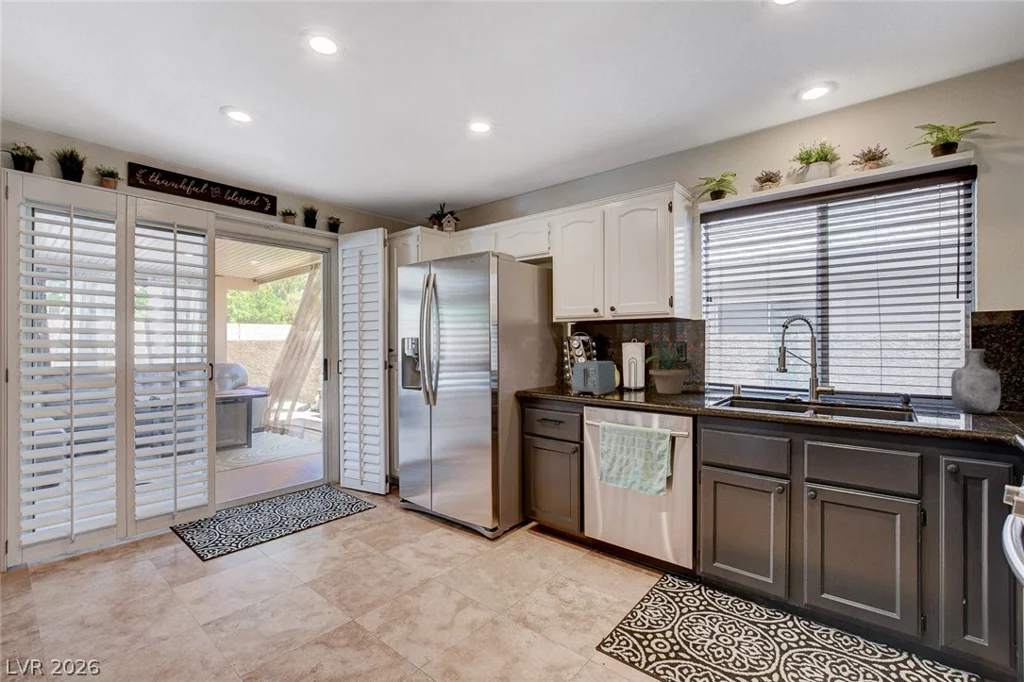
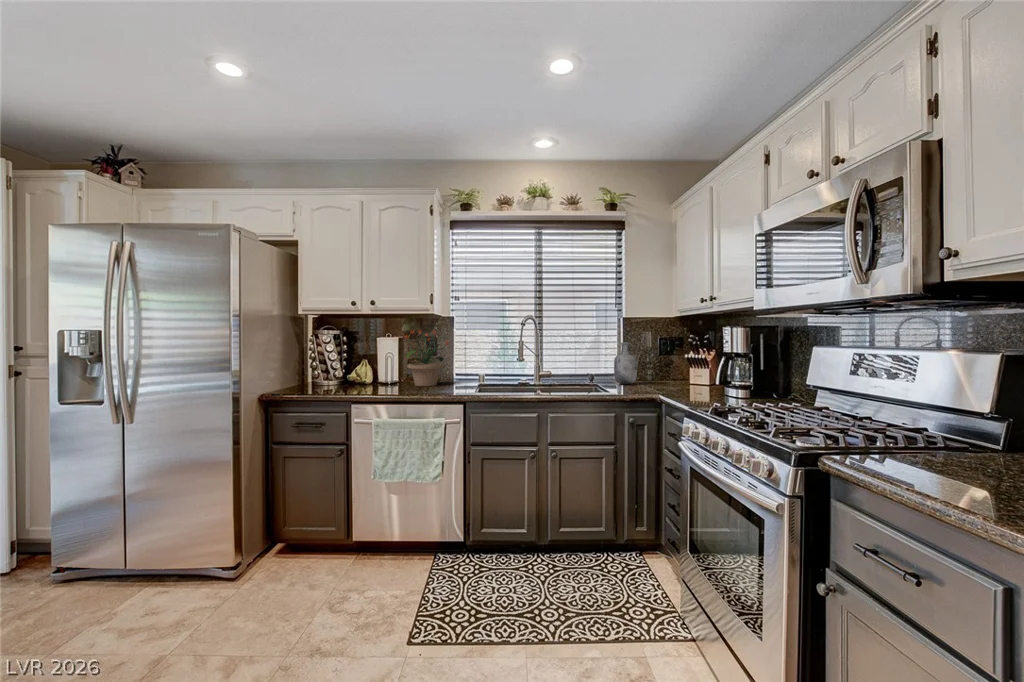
toaster: present [572,361,616,395] -> none [333,357,375,393]

